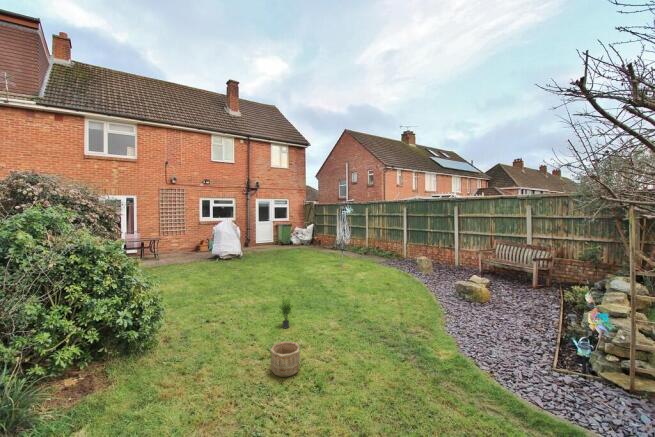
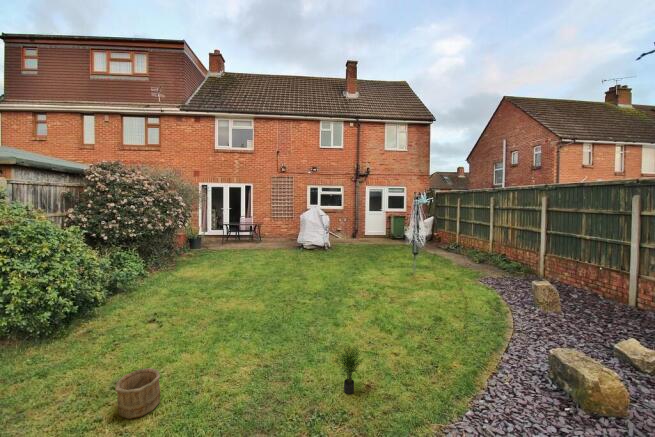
potted plant: present [279,299,292,328] -> present [334,346,361,394]

